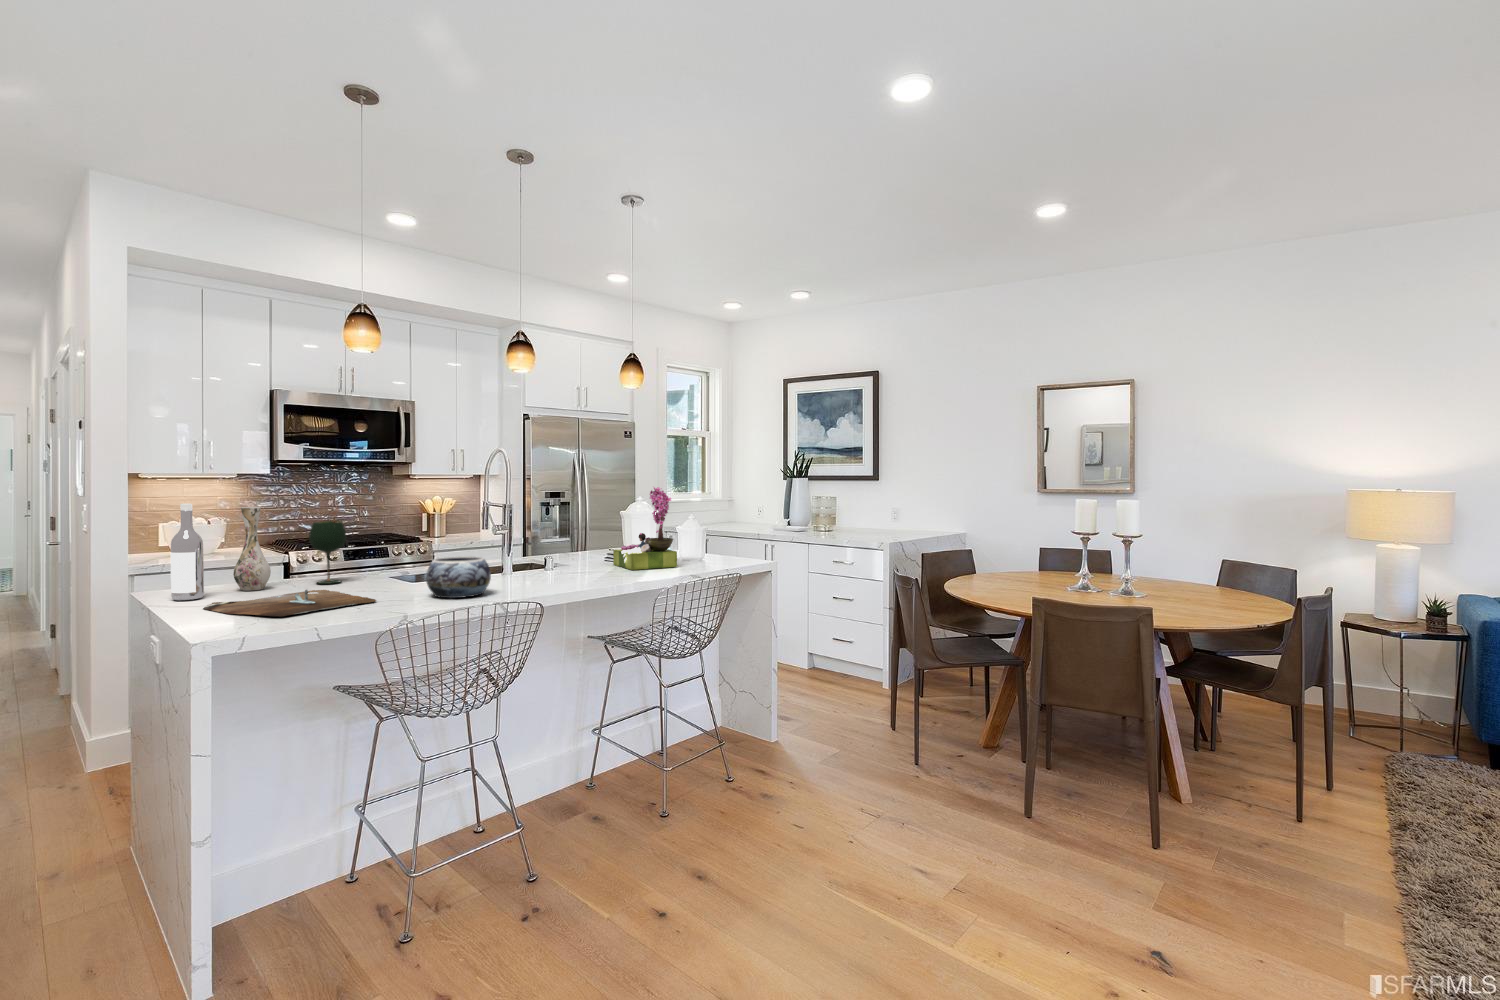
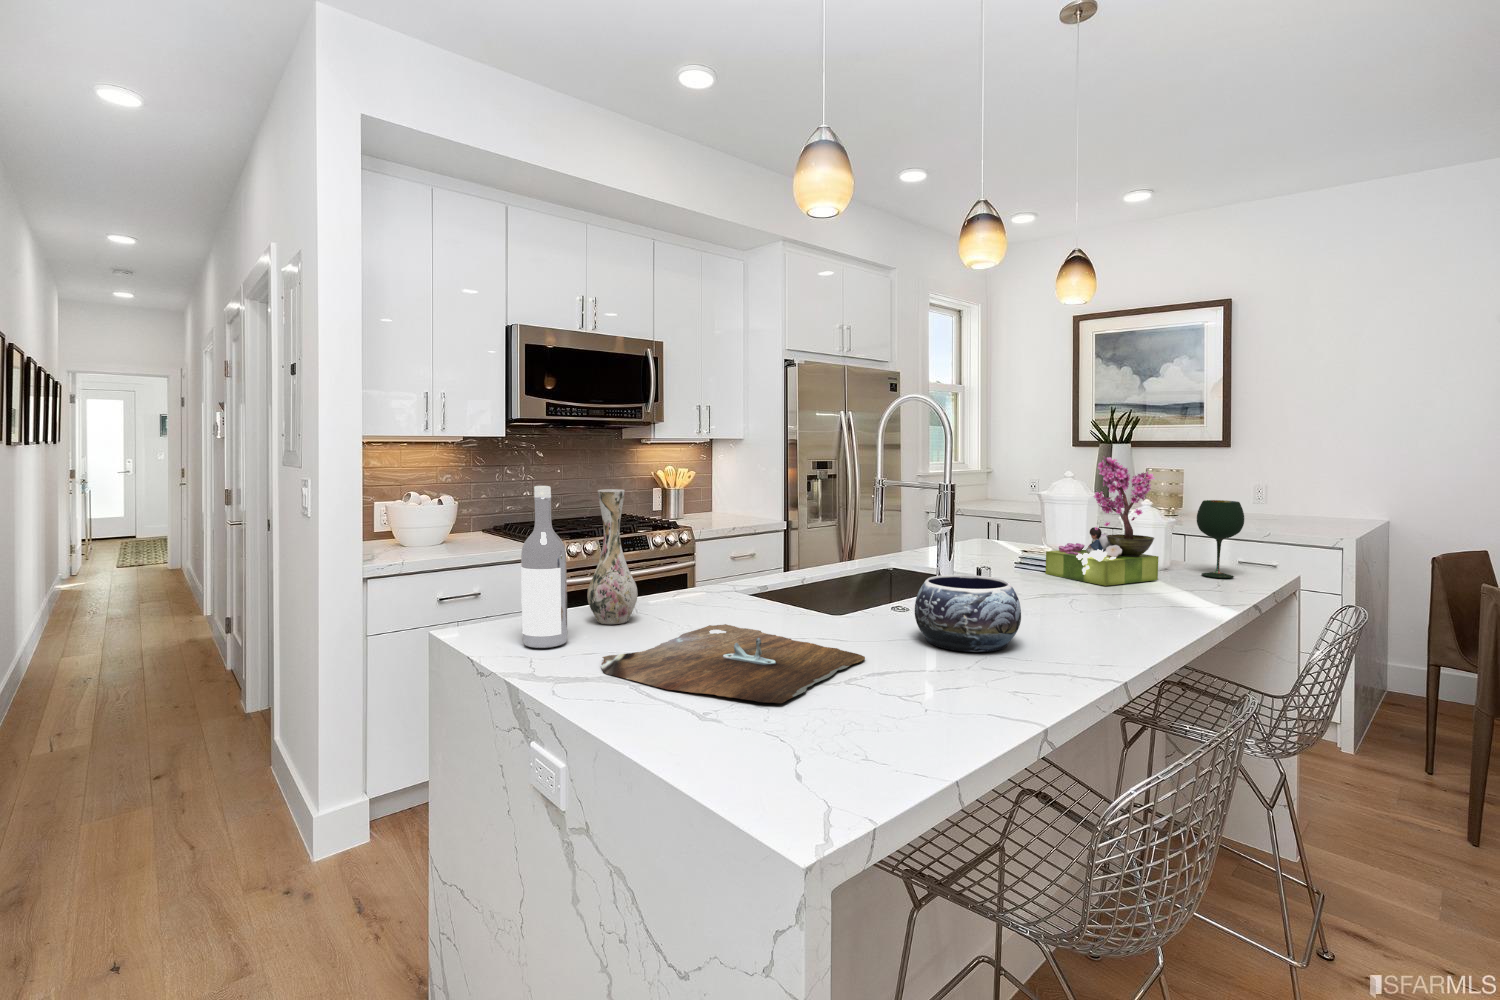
wine glass: present [309,521,346,584] -> present [1197,500,1244,578]

